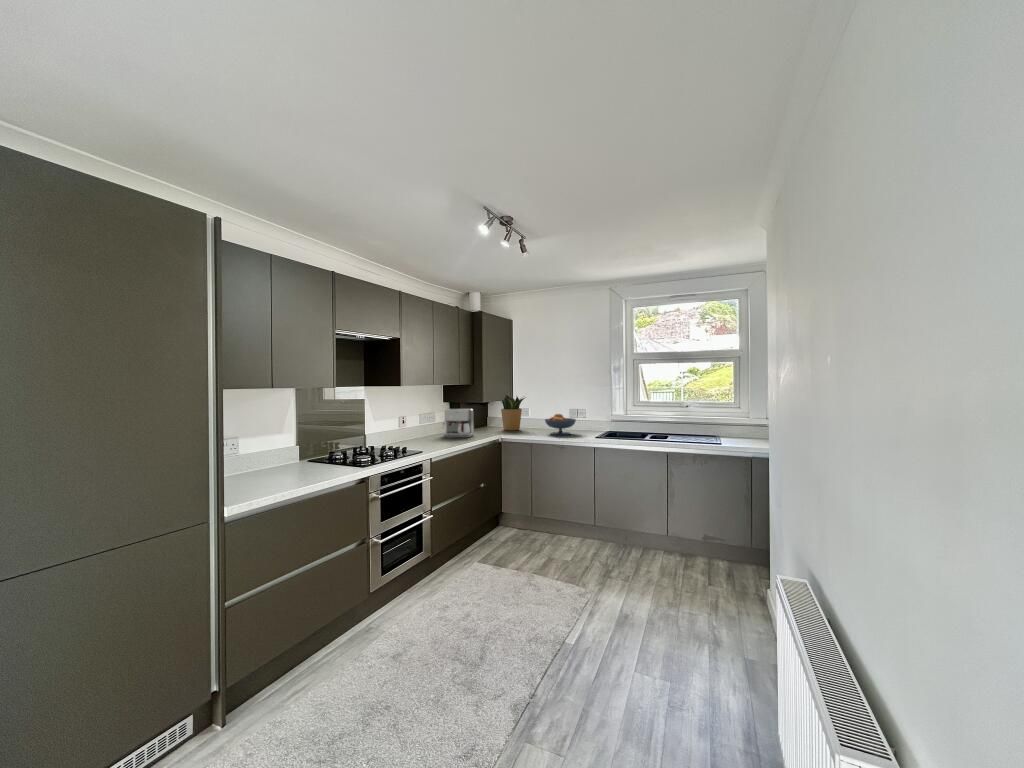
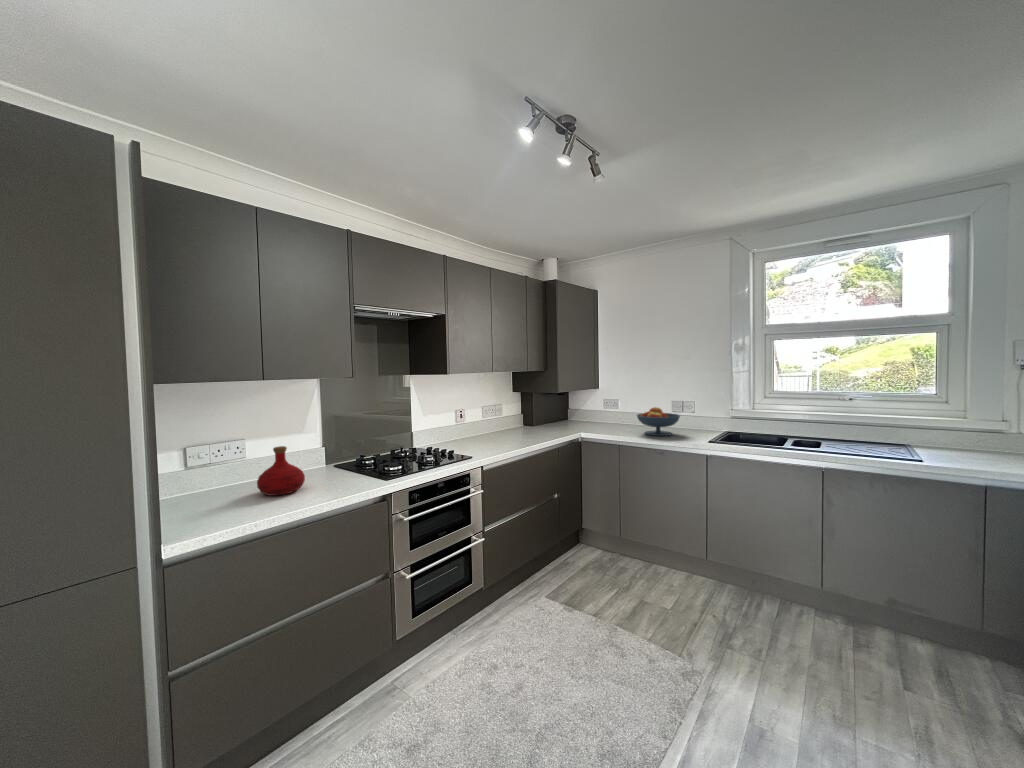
potted plant: present [500,395,524,431] -> none [573,382,614,427]
coffee maker: present [443,409,474,438] -> none [508,400,546,436]
bottle: none [261,441,299,480] -> present [257,446,305,496]

